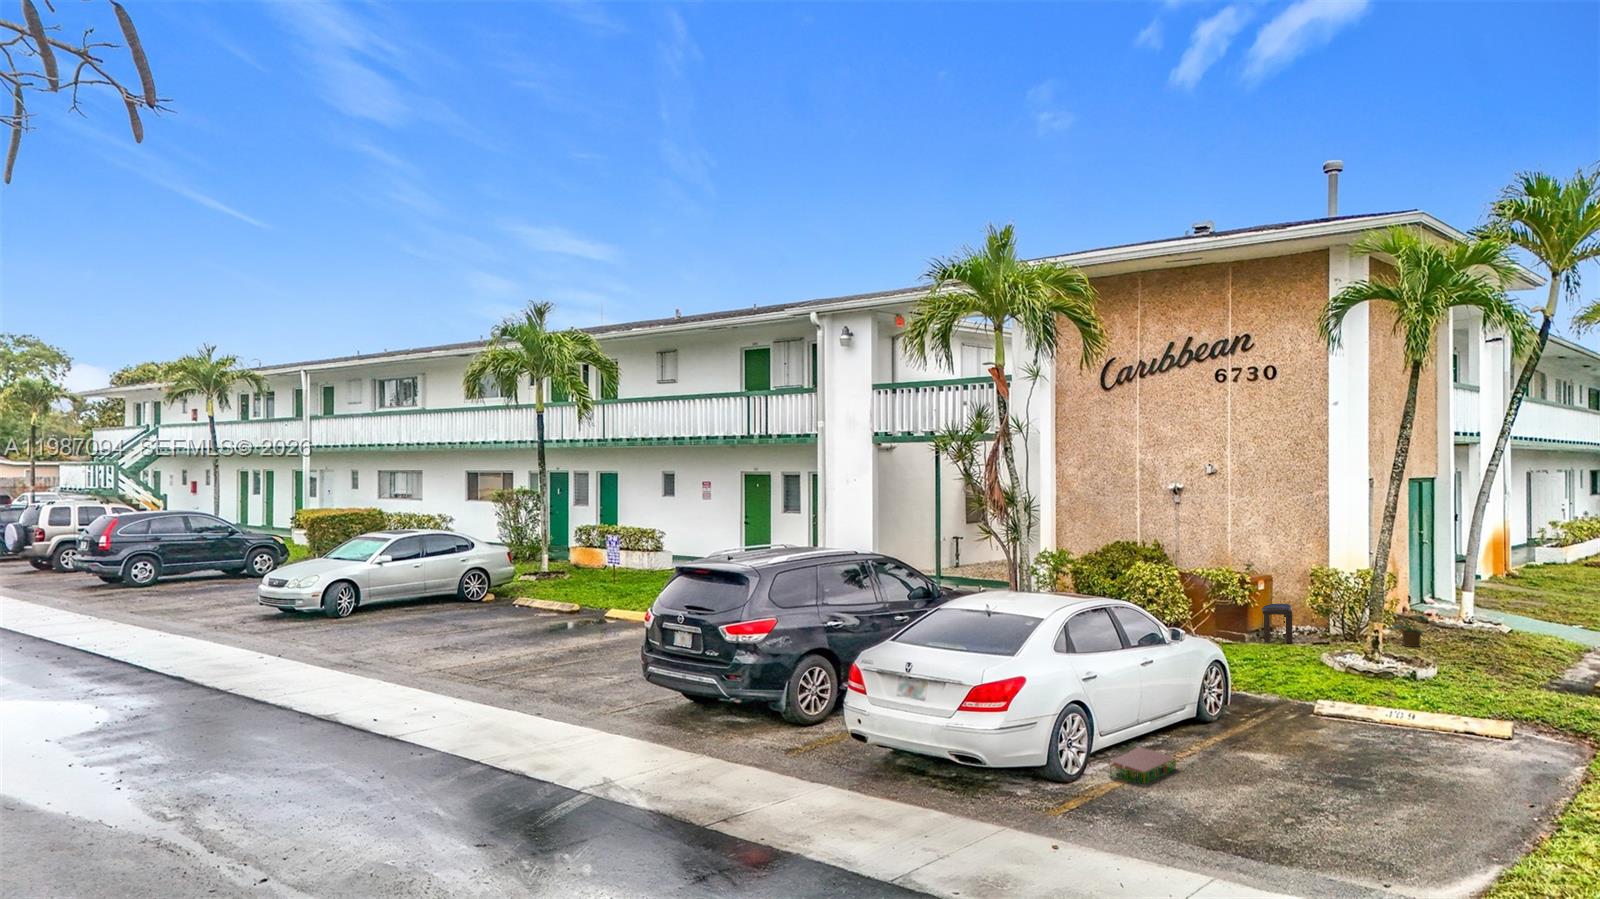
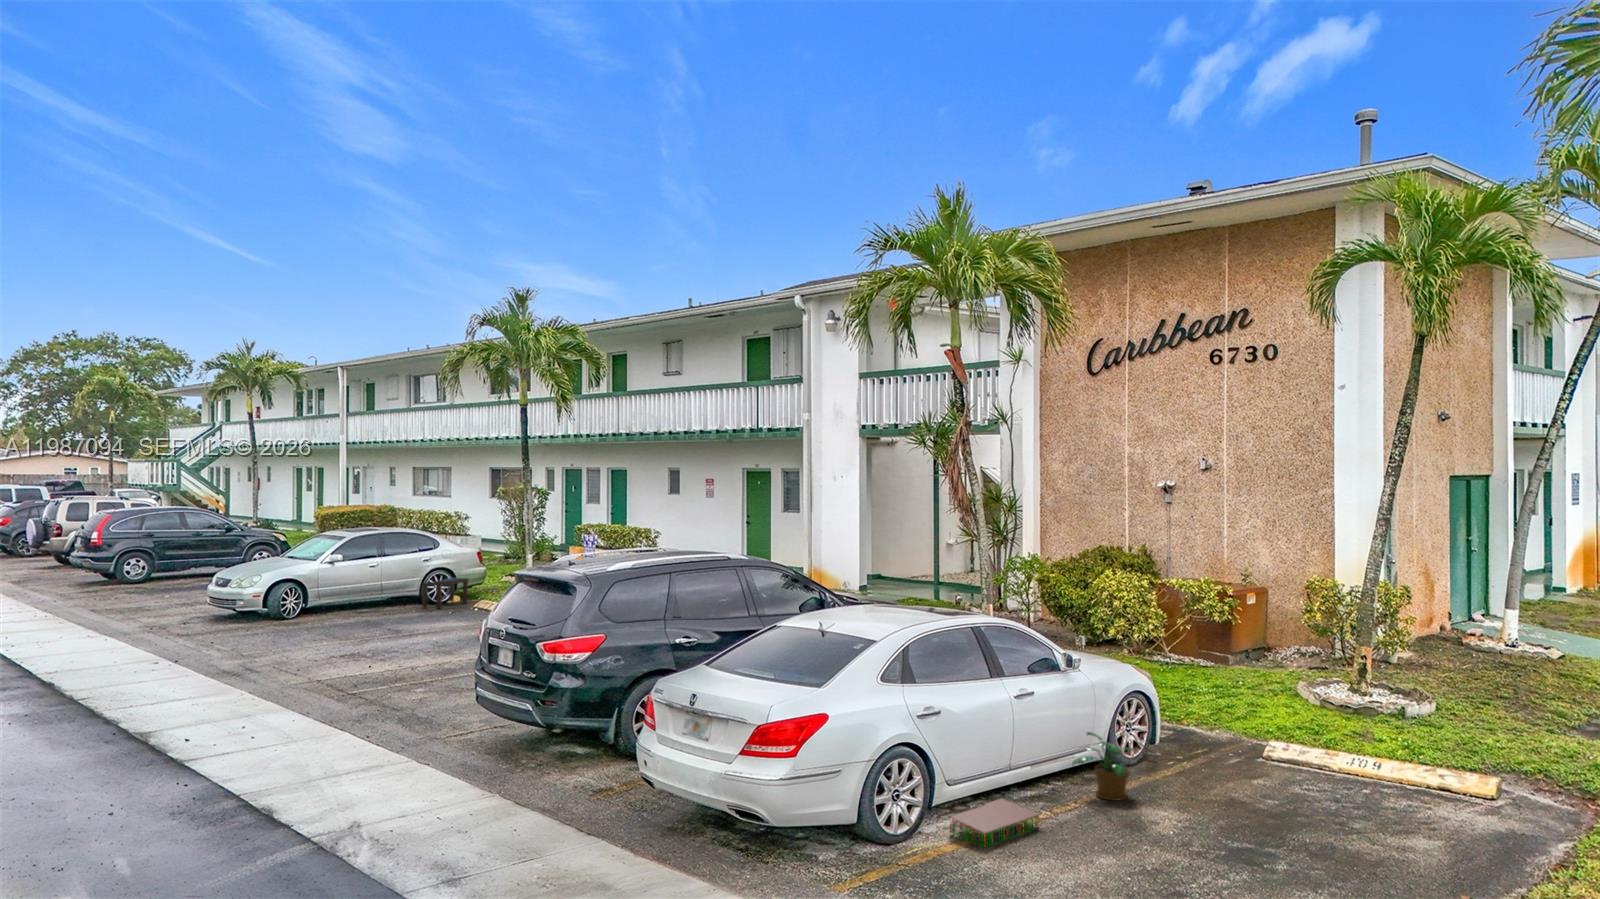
bench: present [1262,604,1292,643] -> present [422,578,469,609]
potted plant: present [1390,613,1428,647] -> present [1072,732,1133,801]

